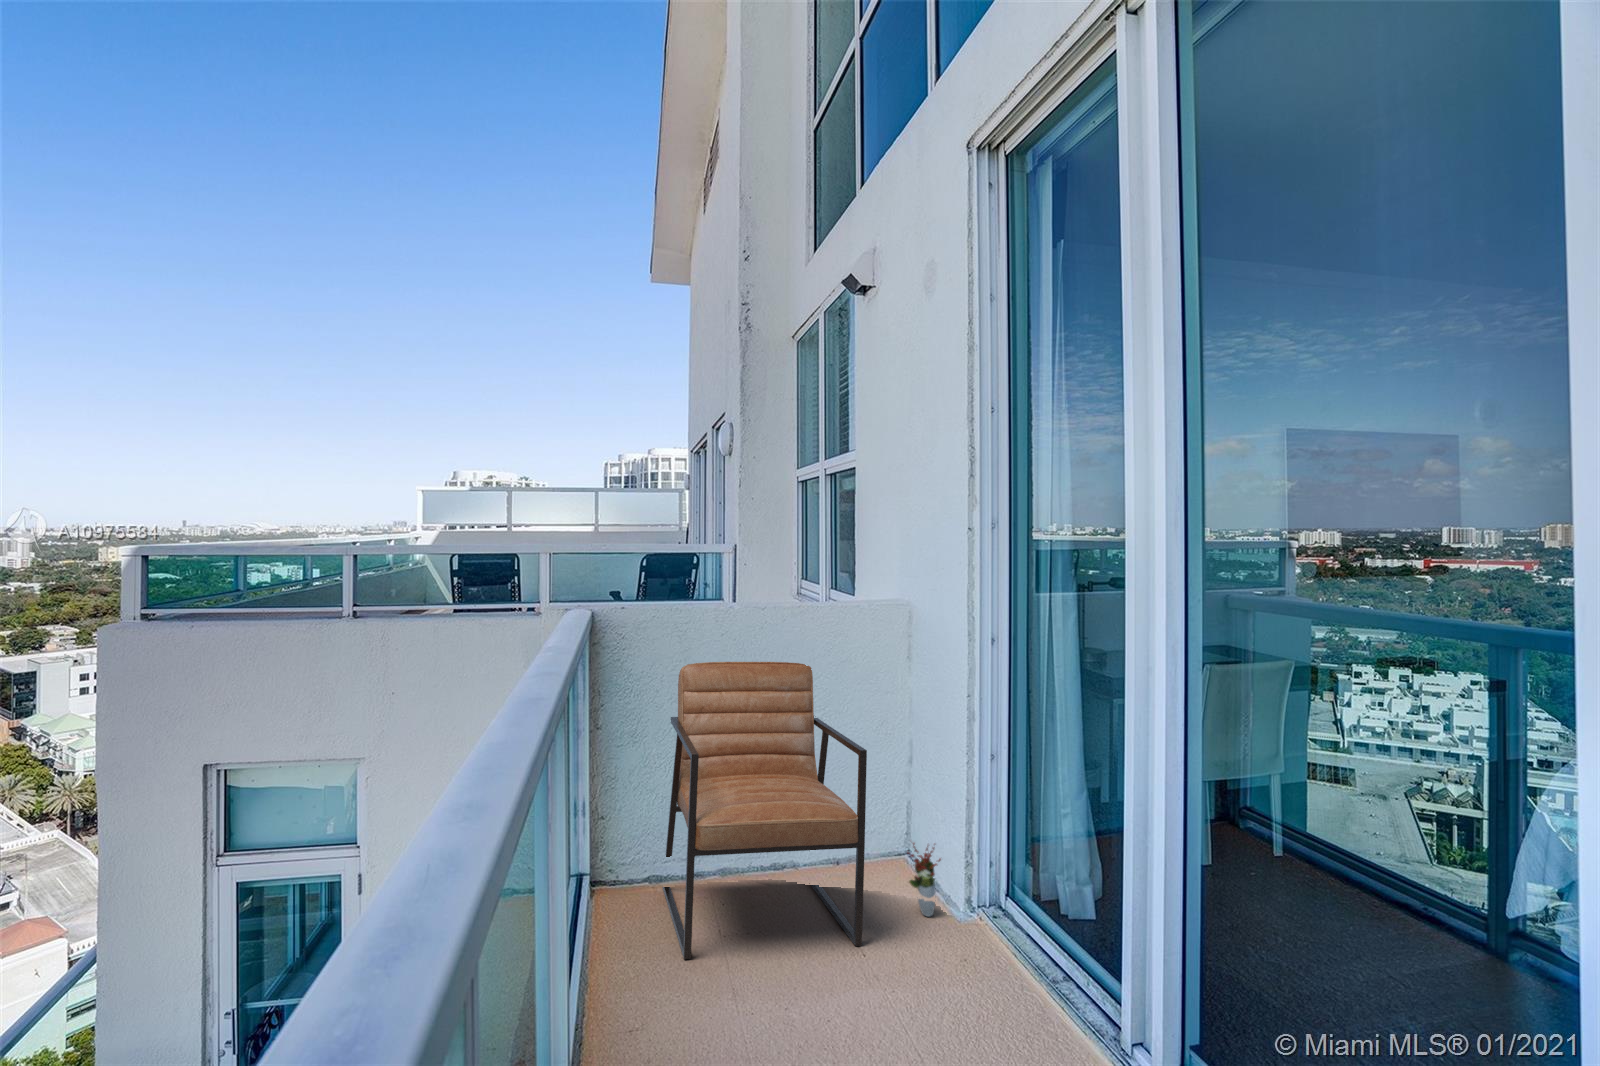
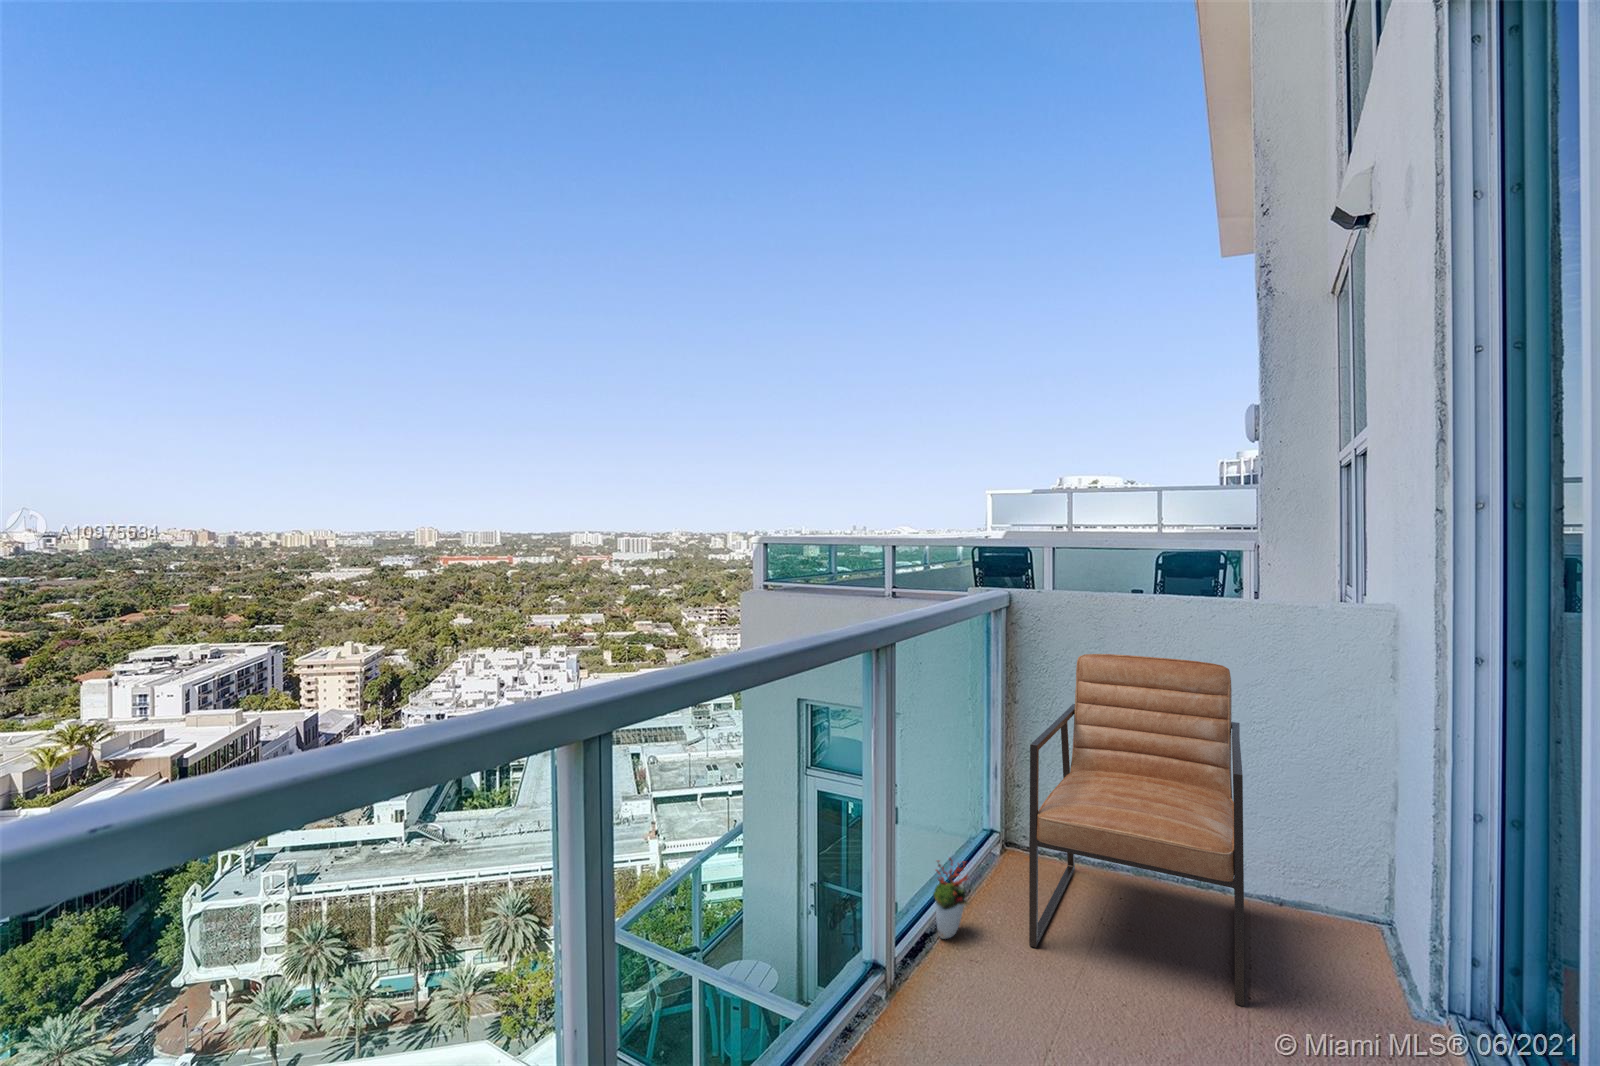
decorative plant: present [909,843,941,917] -> present [933,858,969,939]

